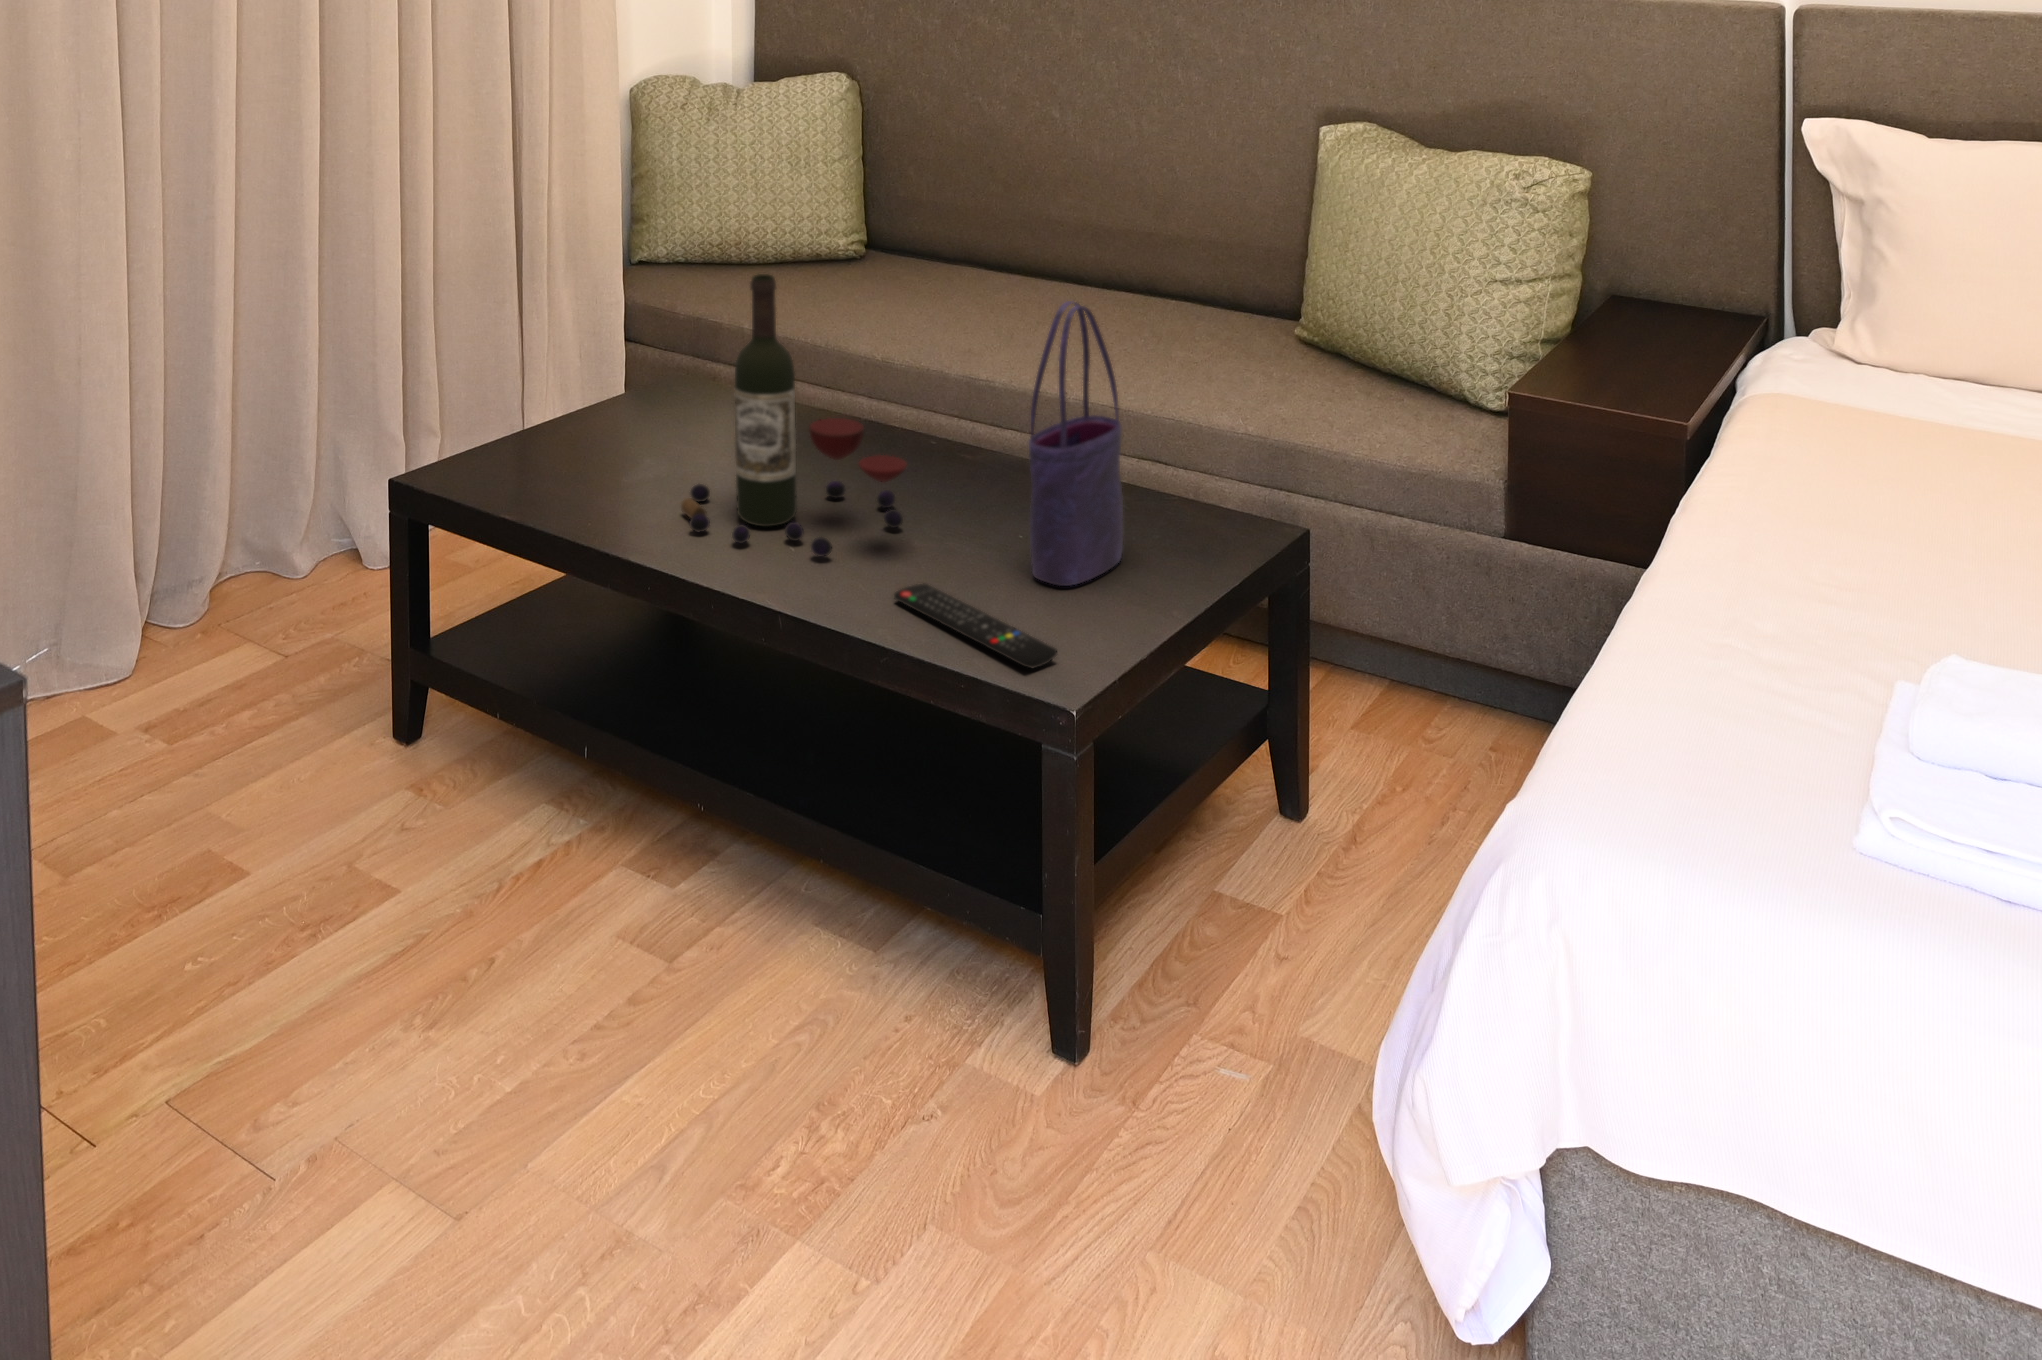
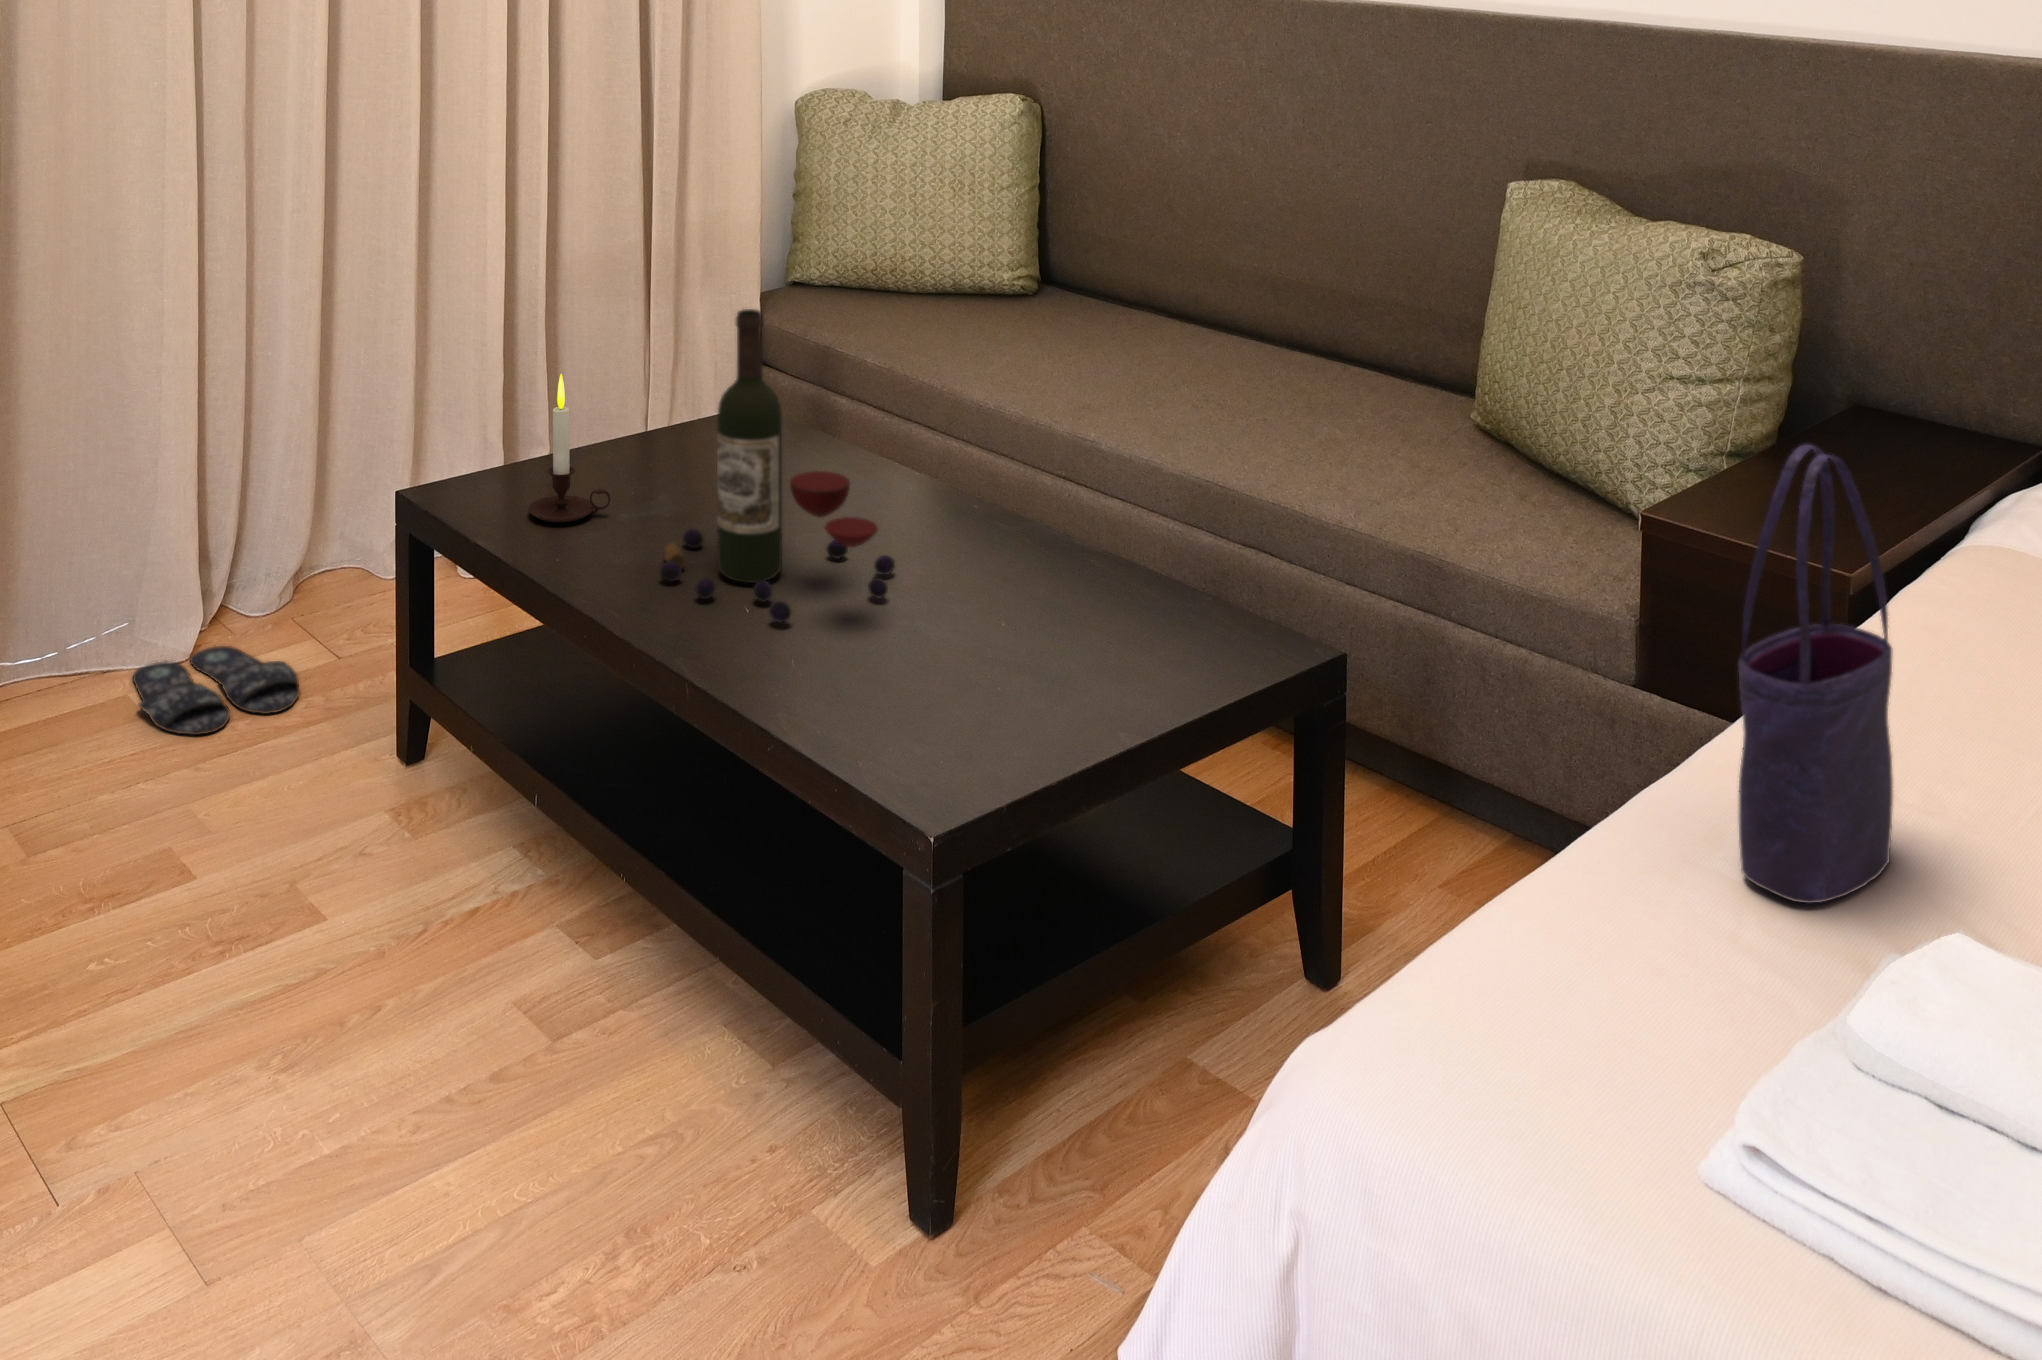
tote bag: present [1029,301,1123,586] -> present [1739,445,1893,903]
candle: none [528,350,607,491] -> present [528,374,610,522]
remote control: present [894,584,1057,668] -> none [828,665,966,777]
slippers: none [77,654,260,741] -> present [133,646,300,735]

